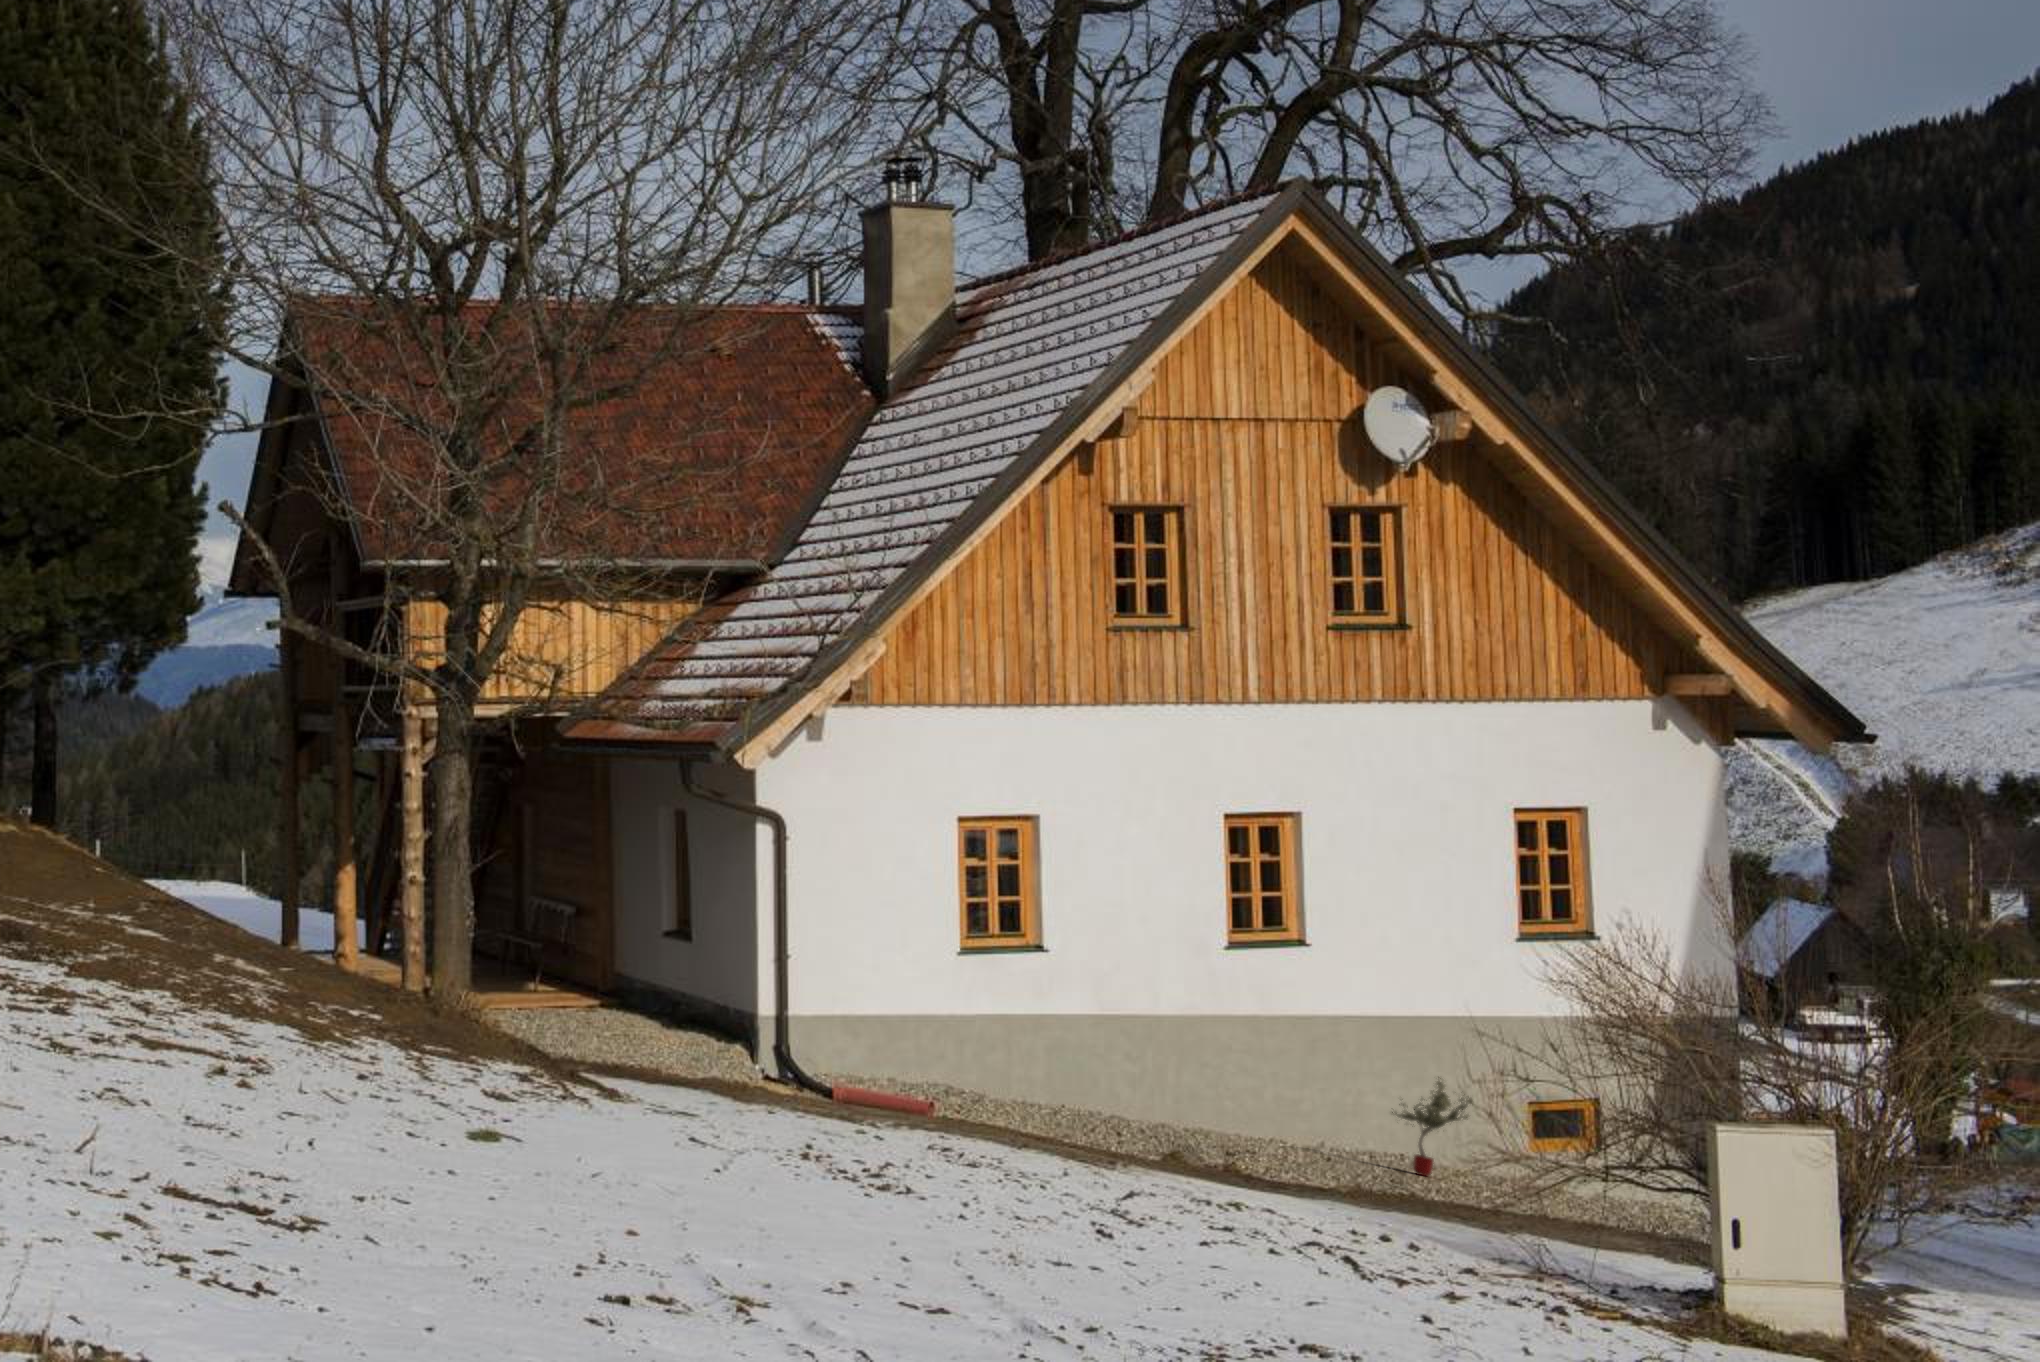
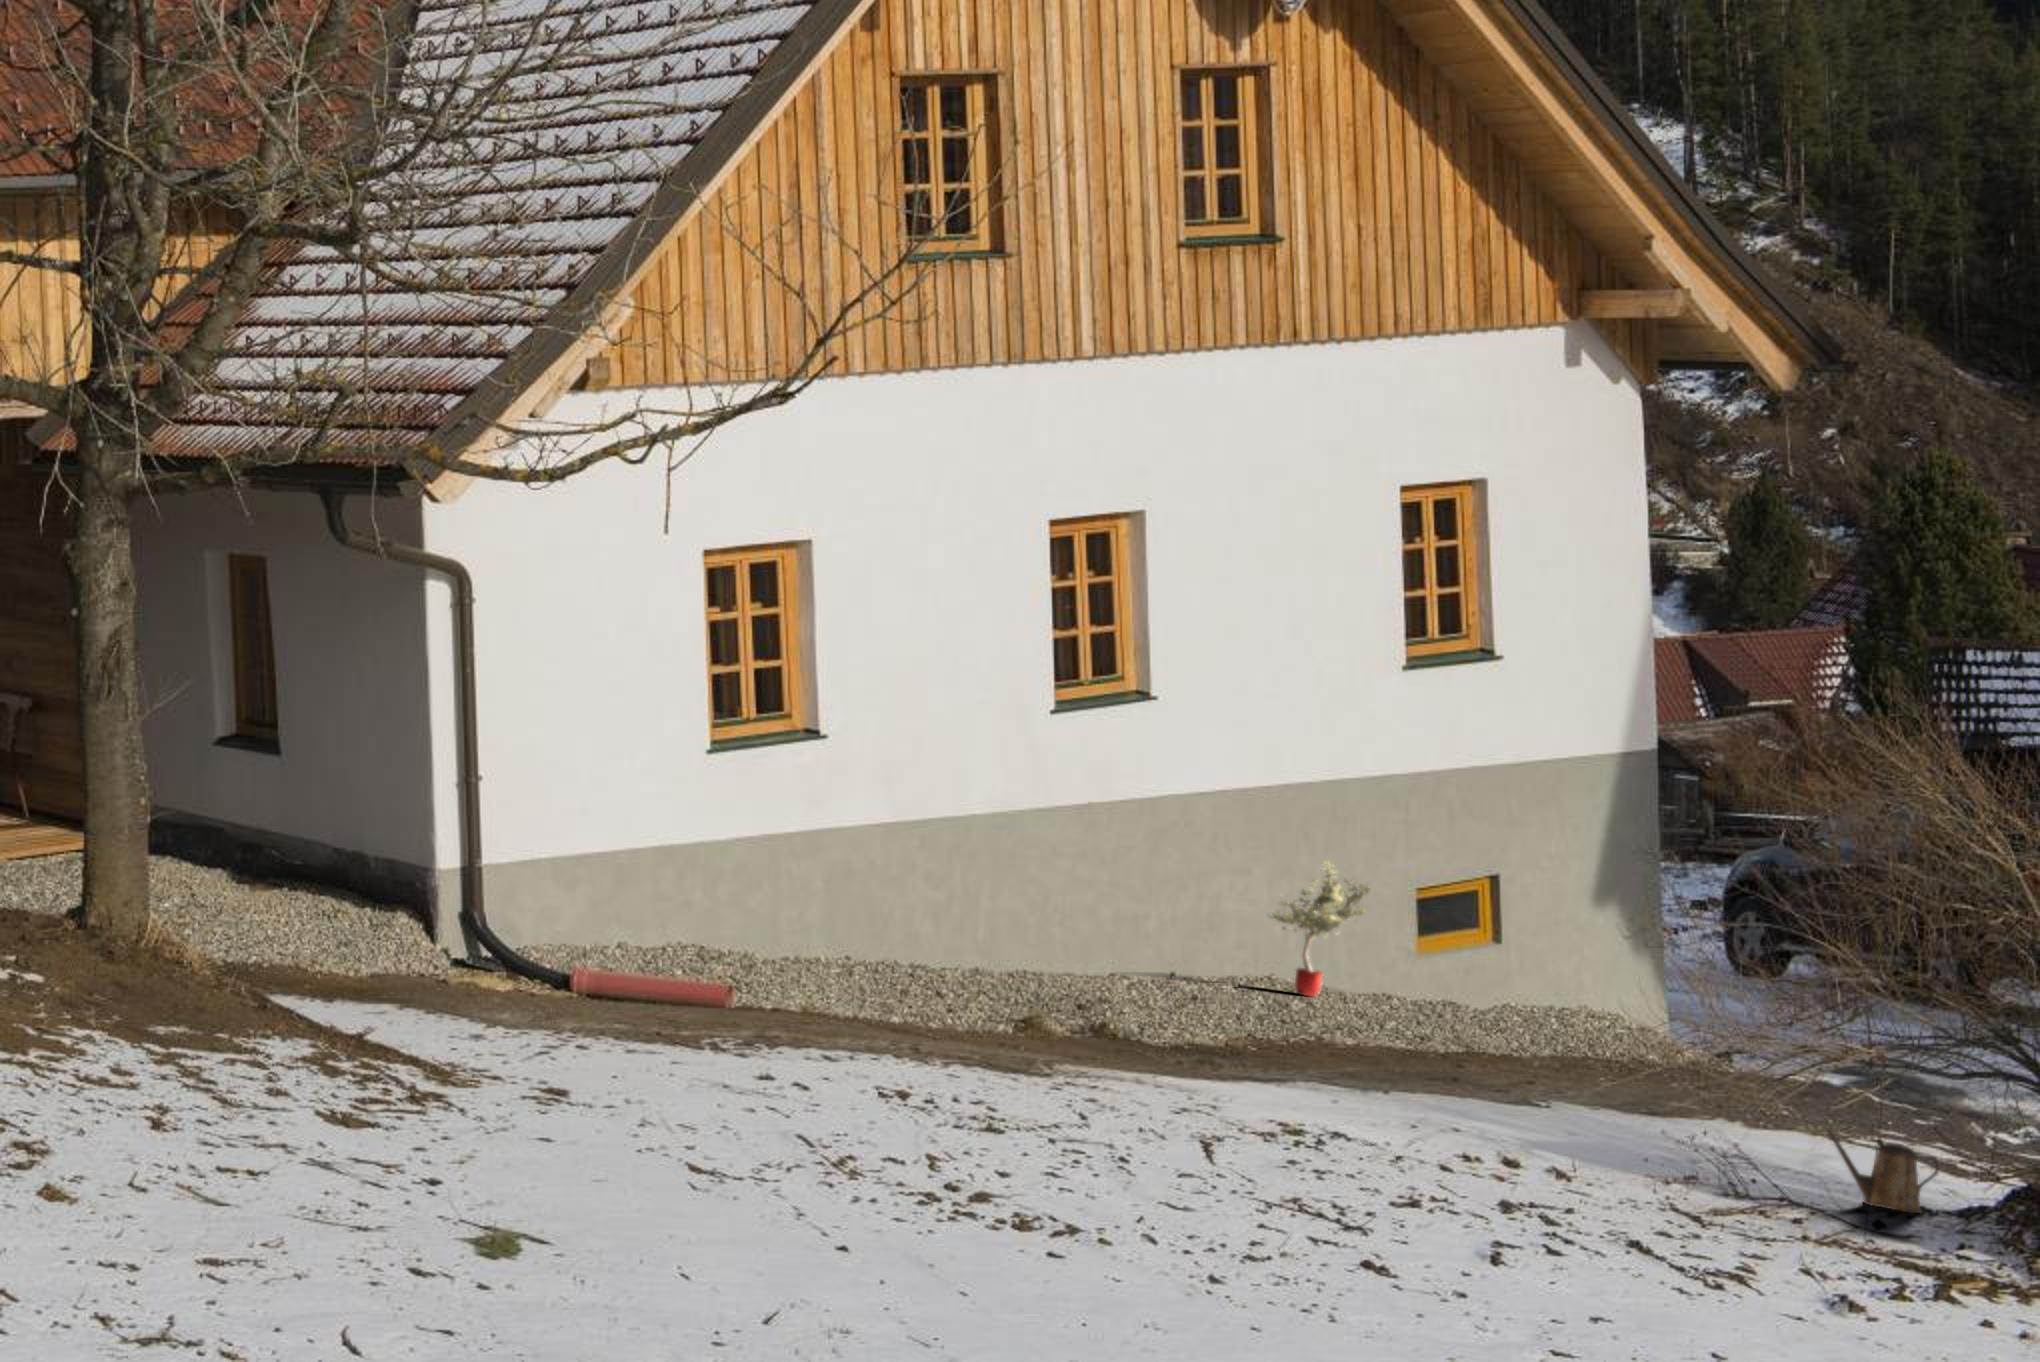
watering can: none [1618,1245,1711,1319] -> present [1822,1125,1940,1213]

